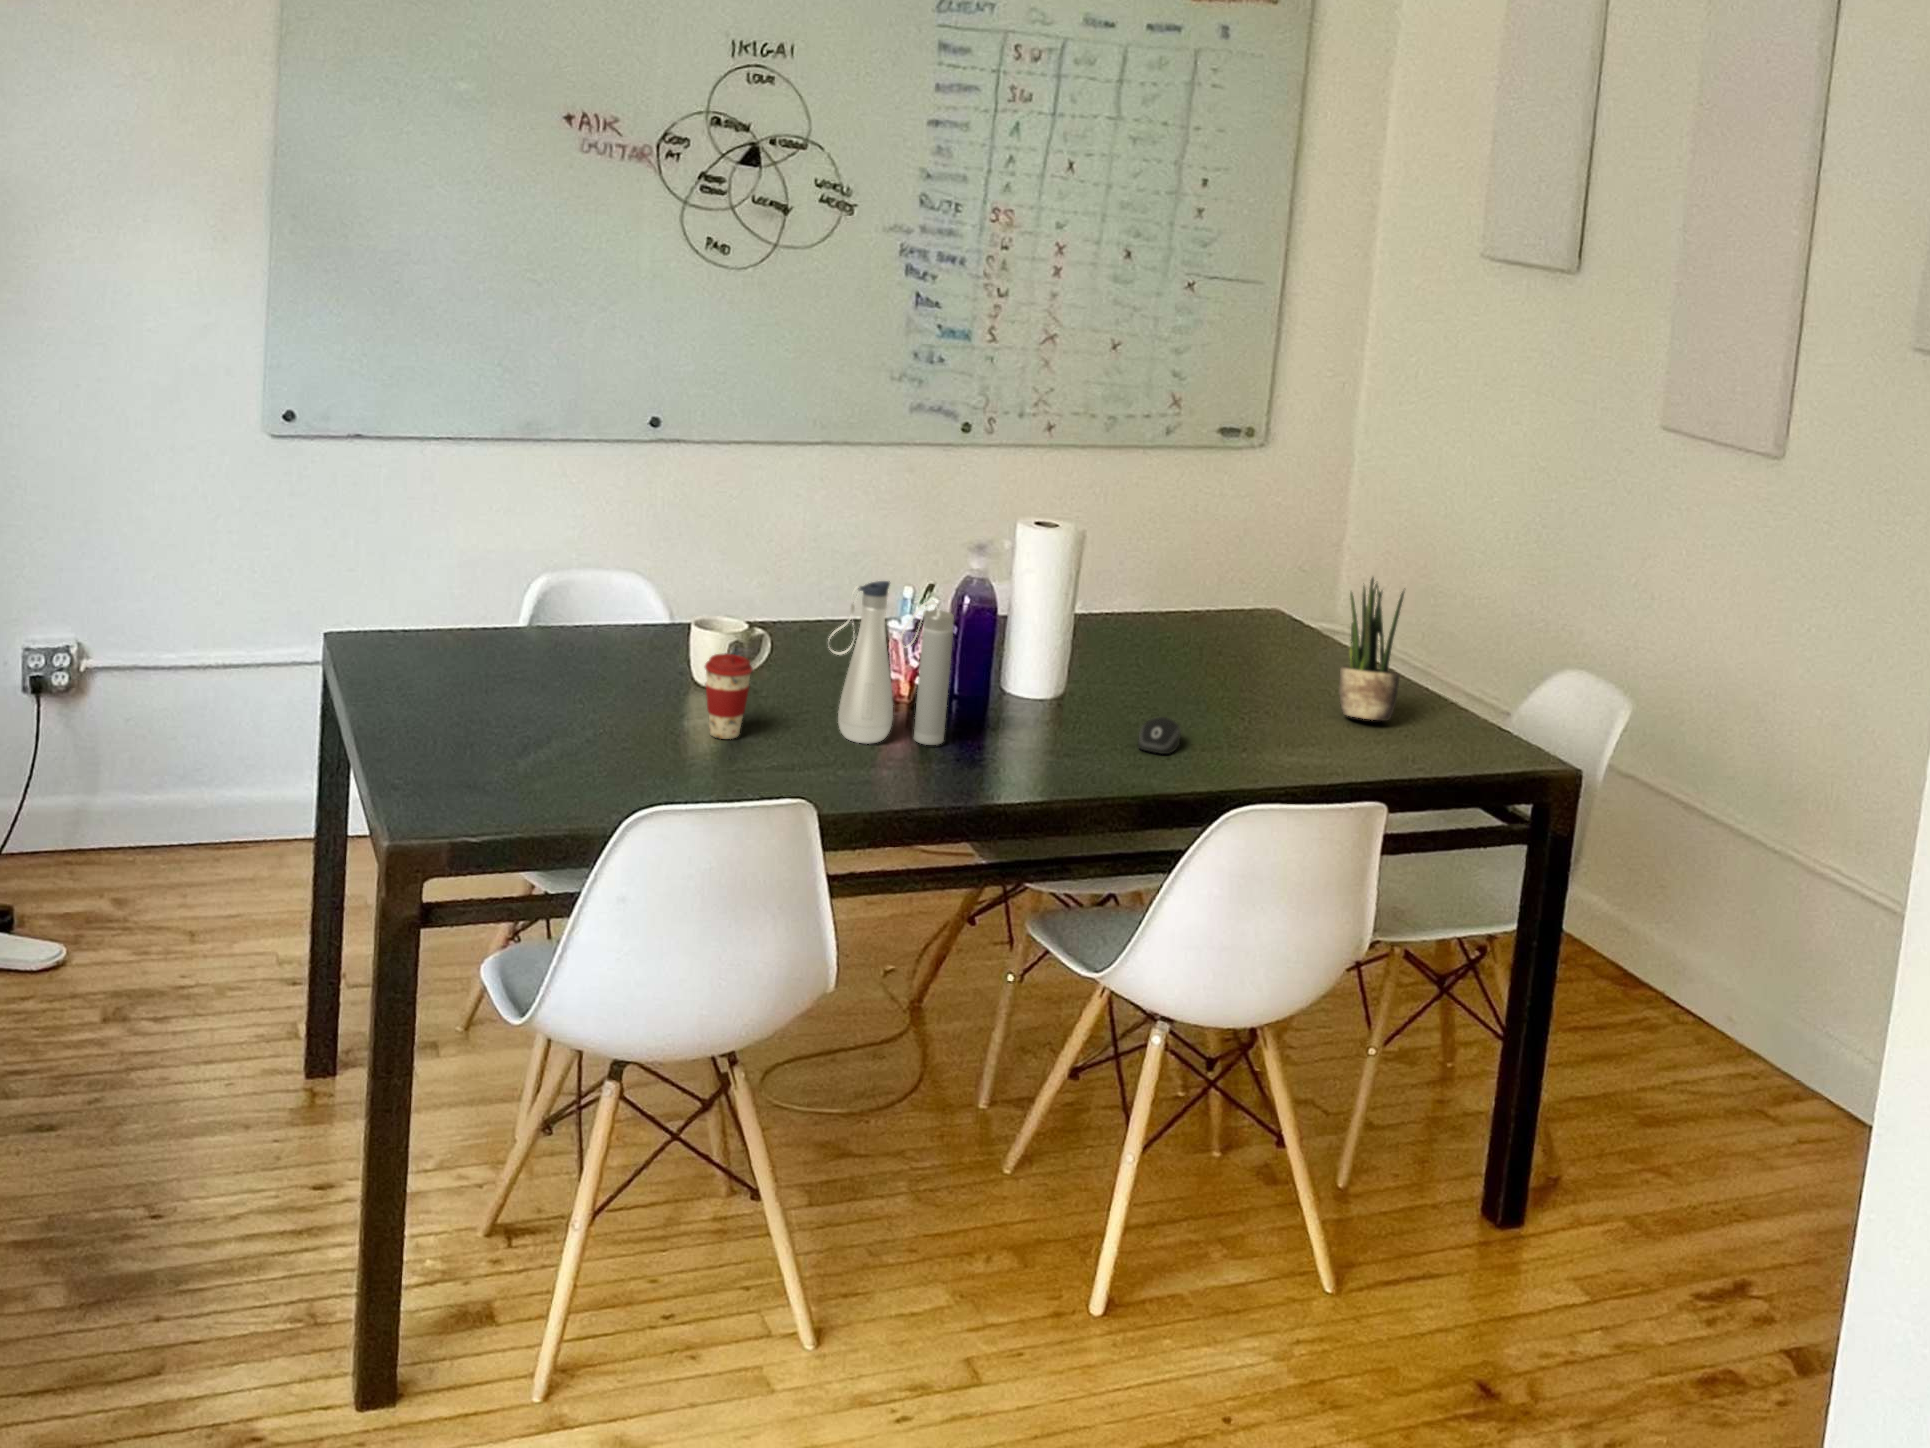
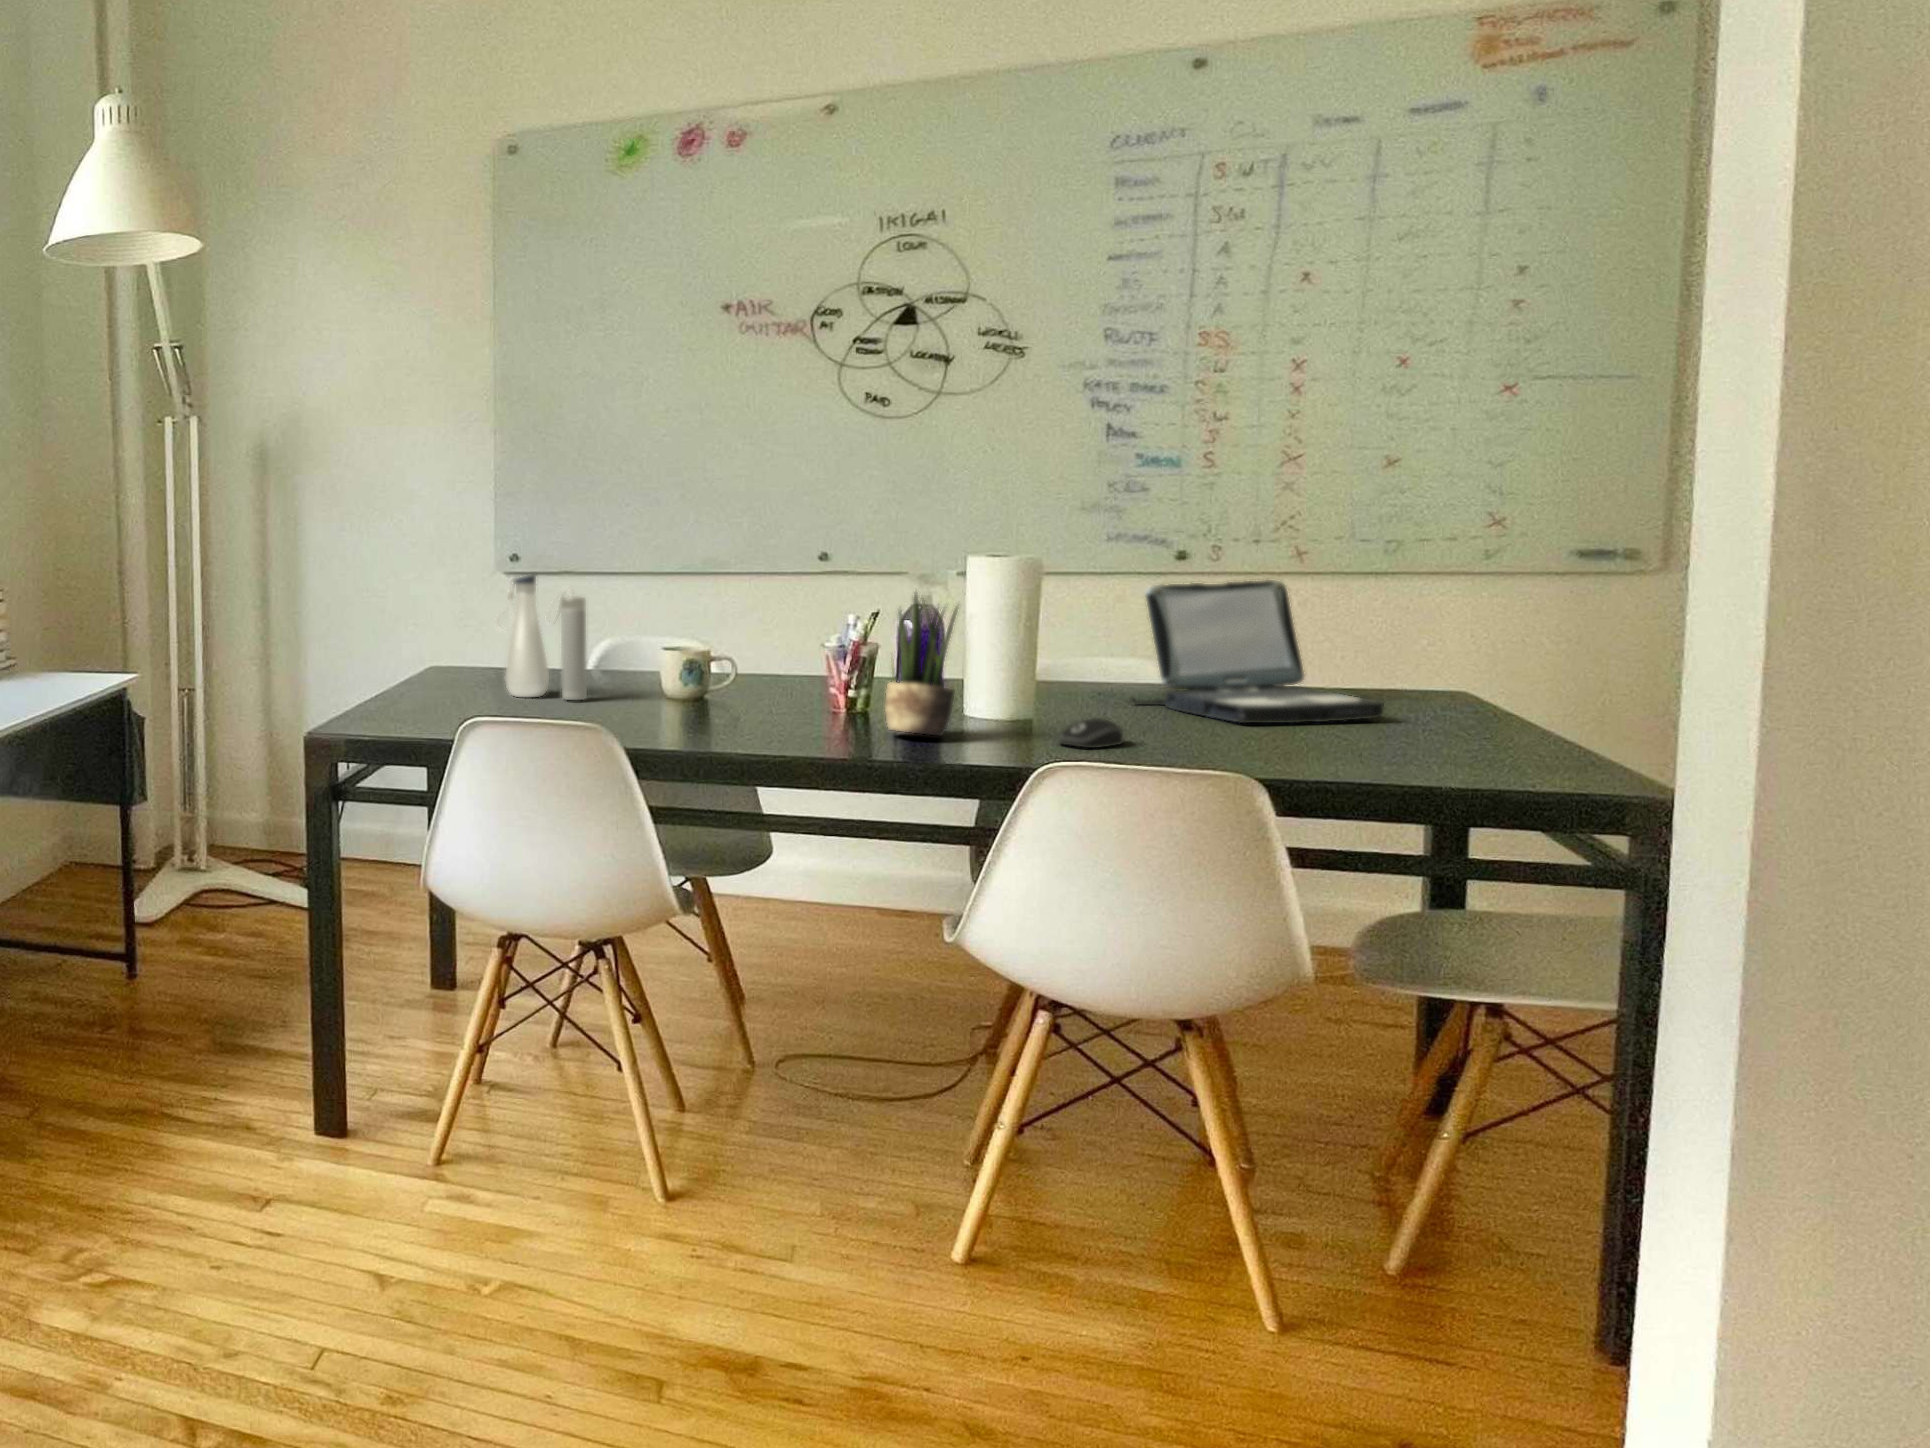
laptop: none [1094,527,1283,689] -> present [1131,580,1384,723]
potted plant: present [1339,577,1404,720] -> present [885,593,958,735]
water bottle: present [830,581,954,745] -> present [496,575,587,700]
coffee cup: present [705,654,753,739] -> none [620,647,663,713]

